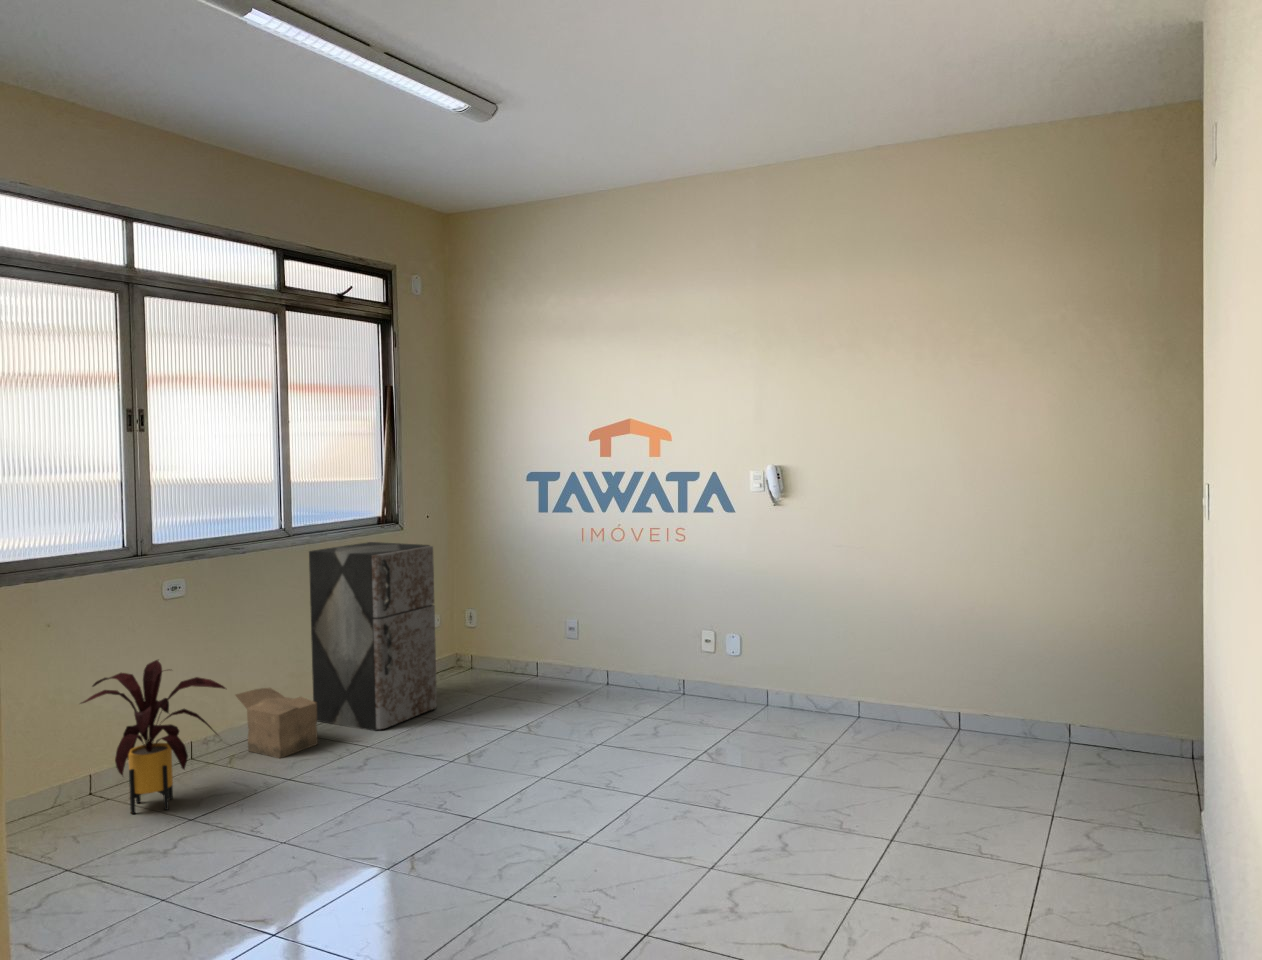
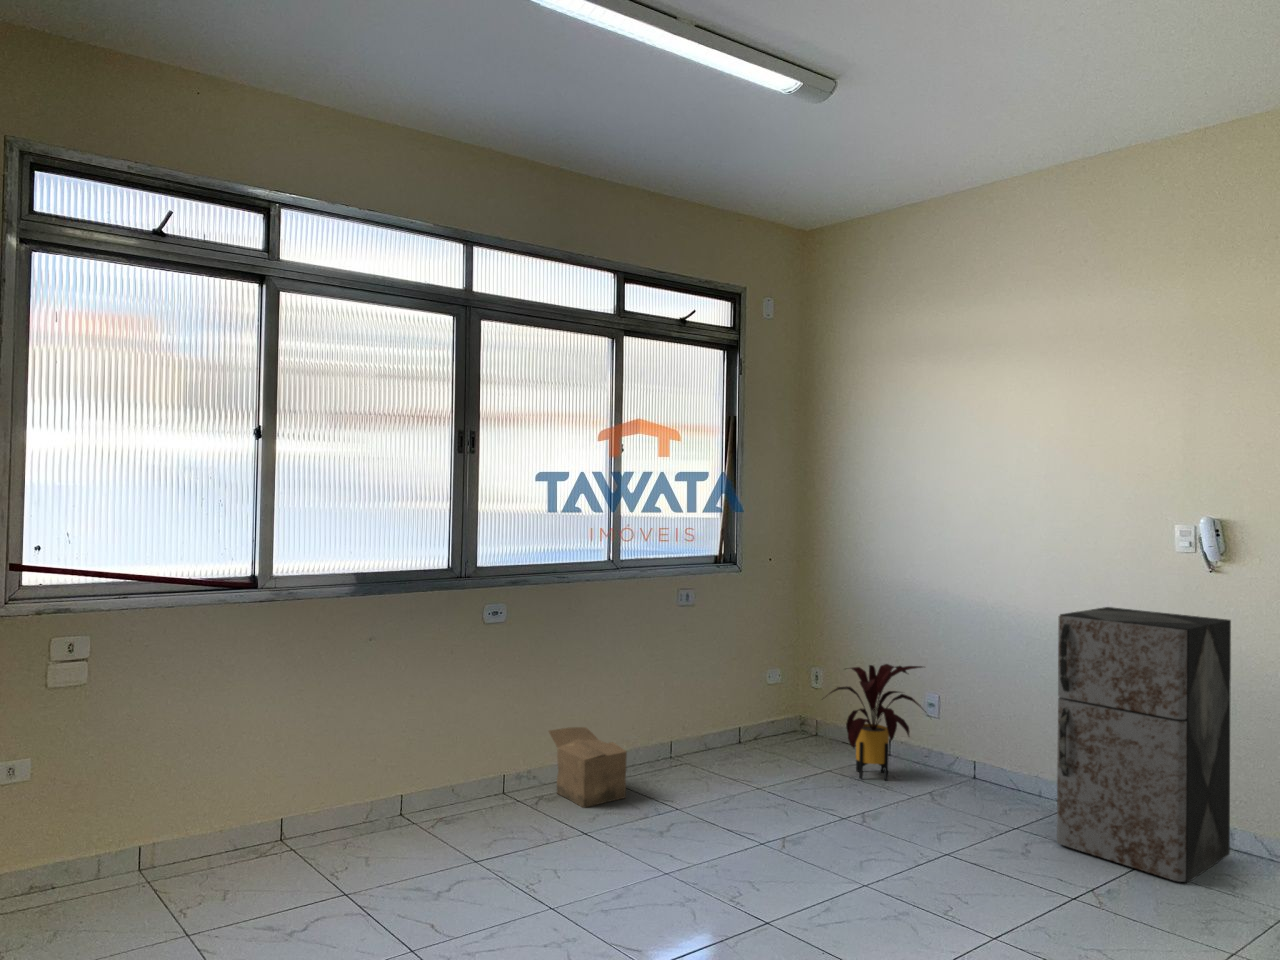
storage cabinet: present [309,542,437,731] -> present [1057,607,1231,883]
house plant: present [82,660,225,814] -> present [830,664,926,781]

